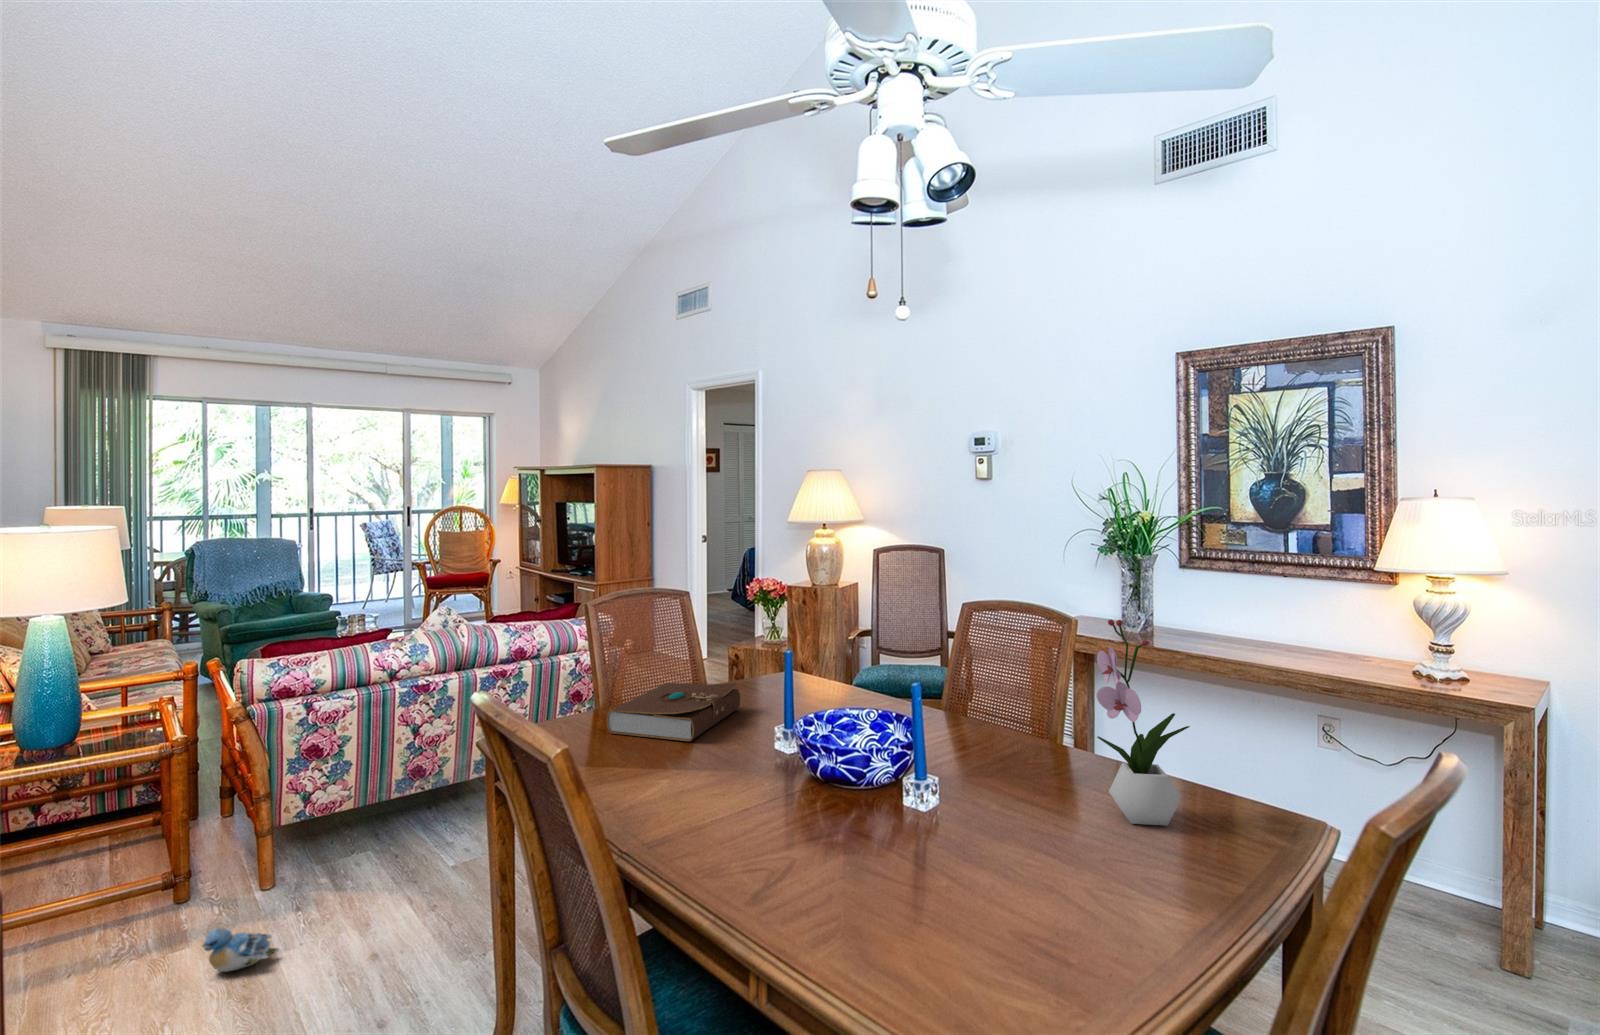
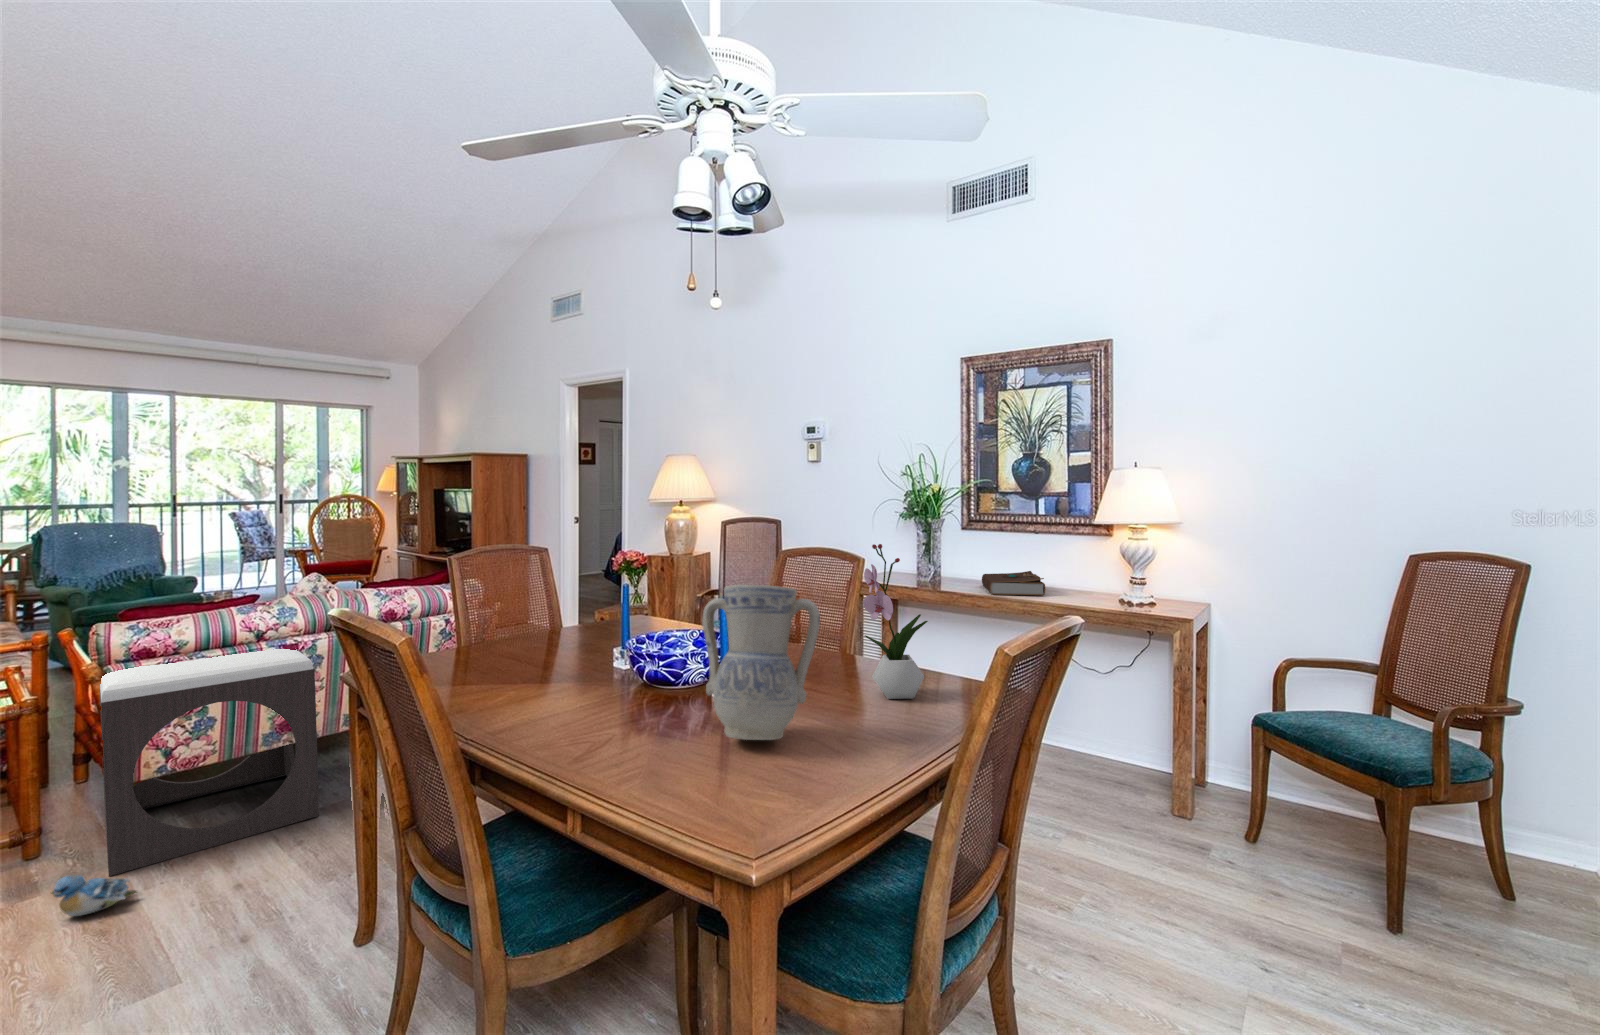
footstool: none [245,674,448,927] -> present [100,649,319,876]
book: present [607,682,740,741] -> present [982,571,1046,595]
vase: none [903,682,1057,888] -> present [702,585,820,740]

